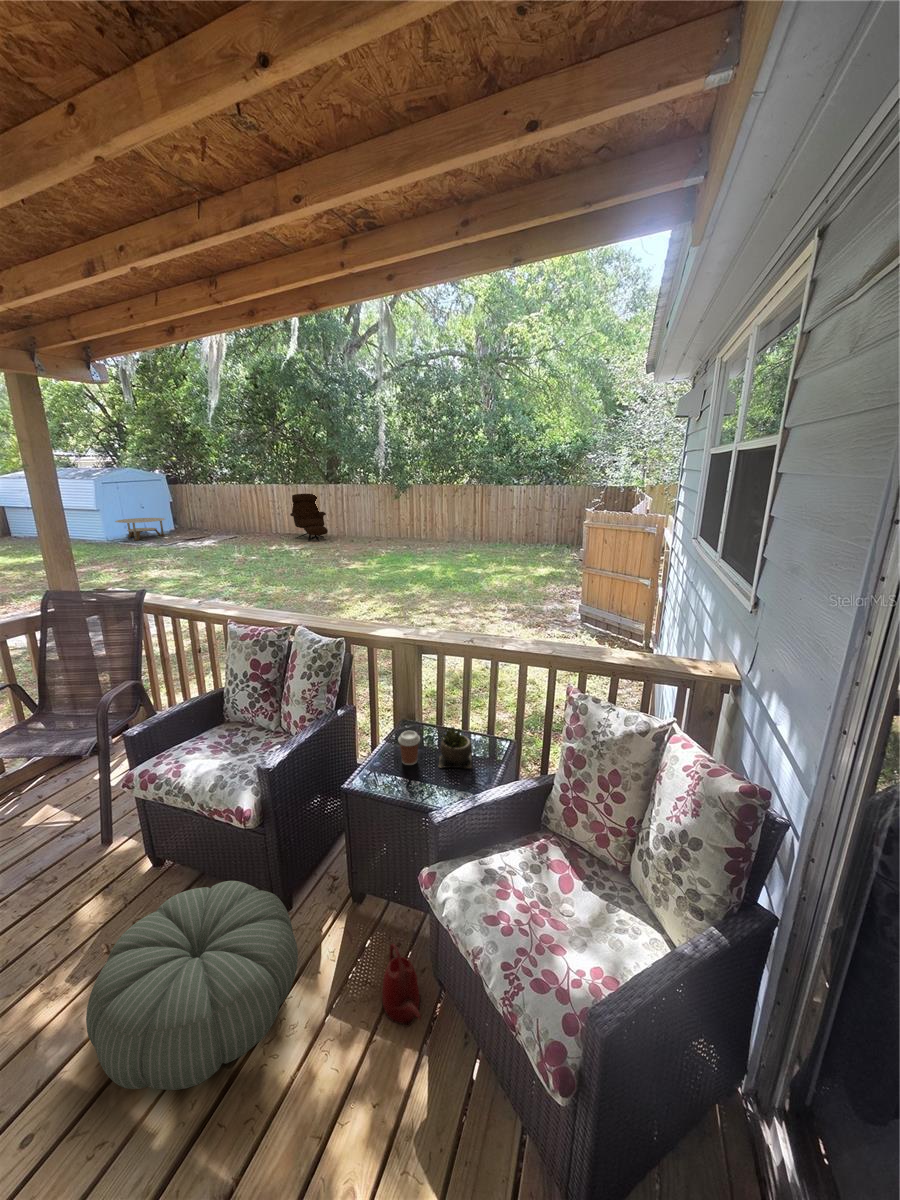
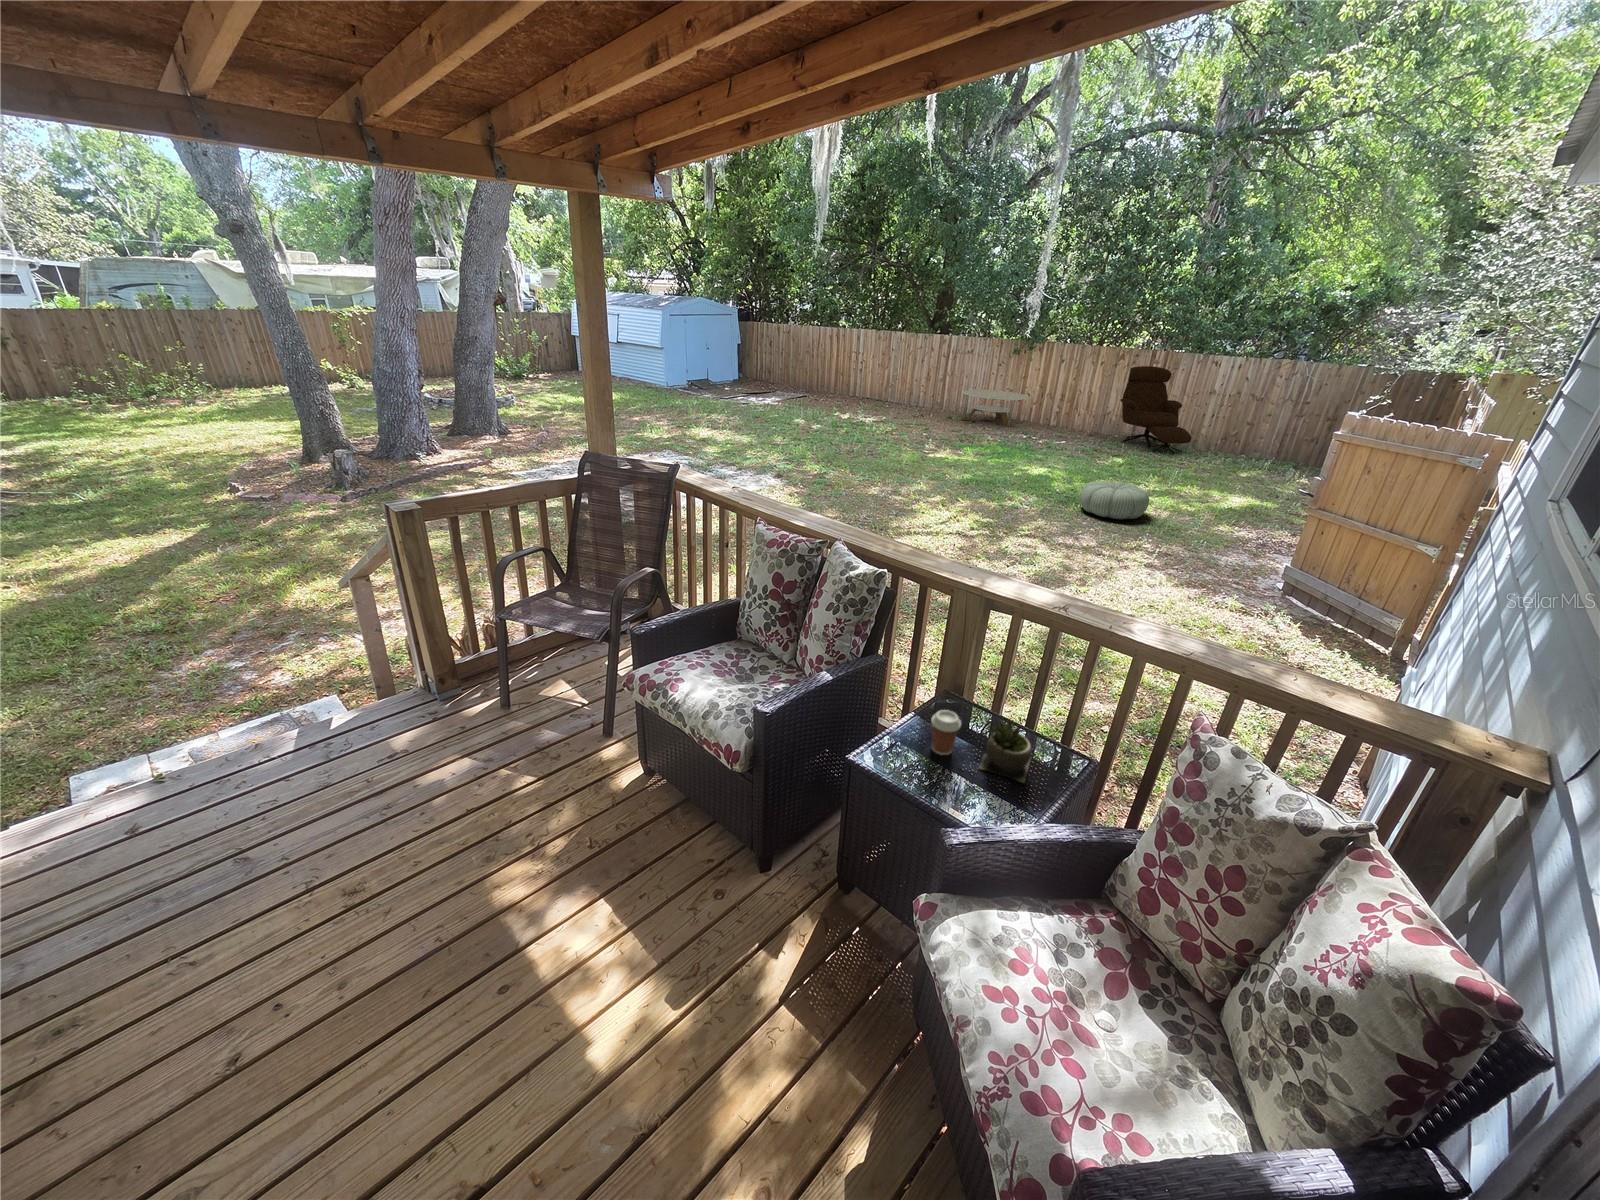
lounge chair: present [290,493,328,541] -> present [1121,366,1191,454]
round table: present [115,518,165,540] -> present [961,389,1029,427]
pouf: present [86,881,298,1090] -> present [1079,481,1149,519]
watering can: present [382,944,421,1026] -> none [846,960,893,1062]

